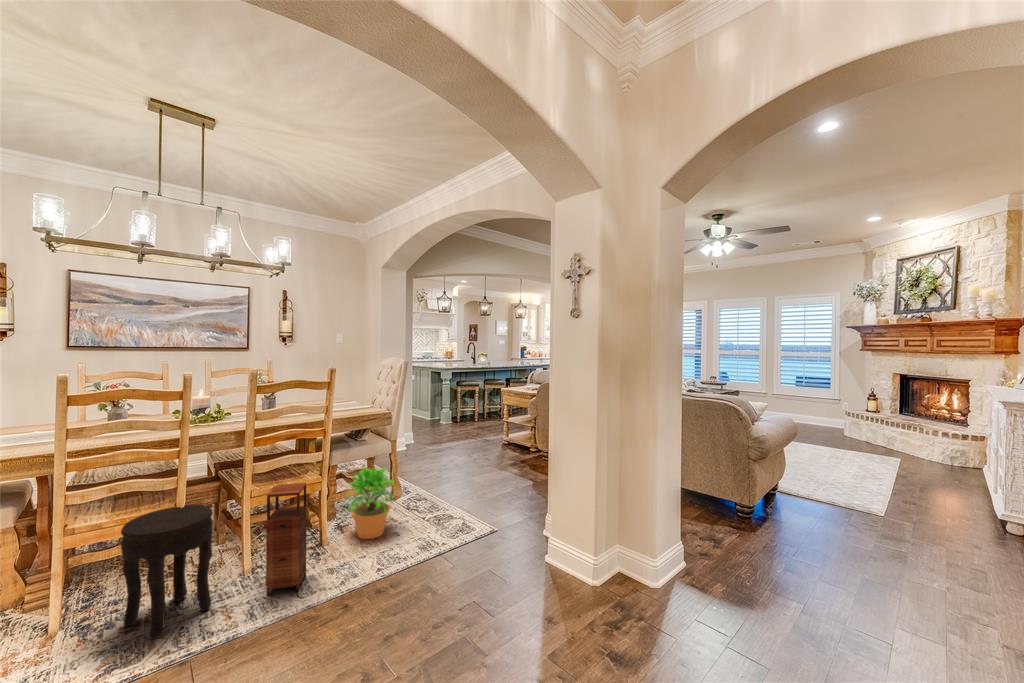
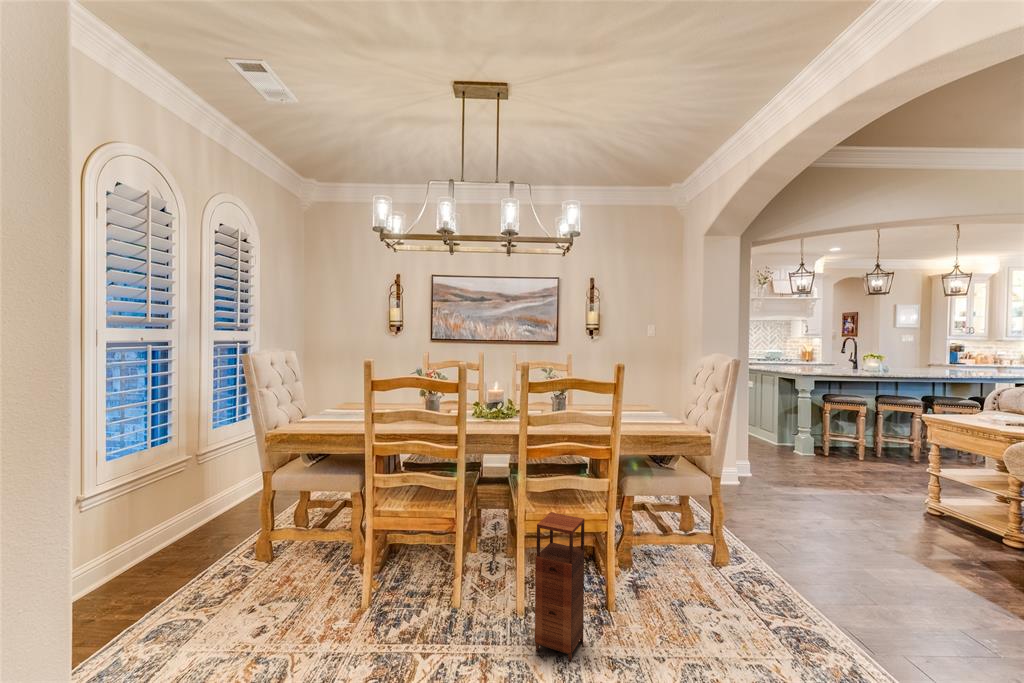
potted plant: present [347,467,393,539] -> none [639,510,713,617]
side table: present [121,505,213,639] -> none [405,512,484,657]

